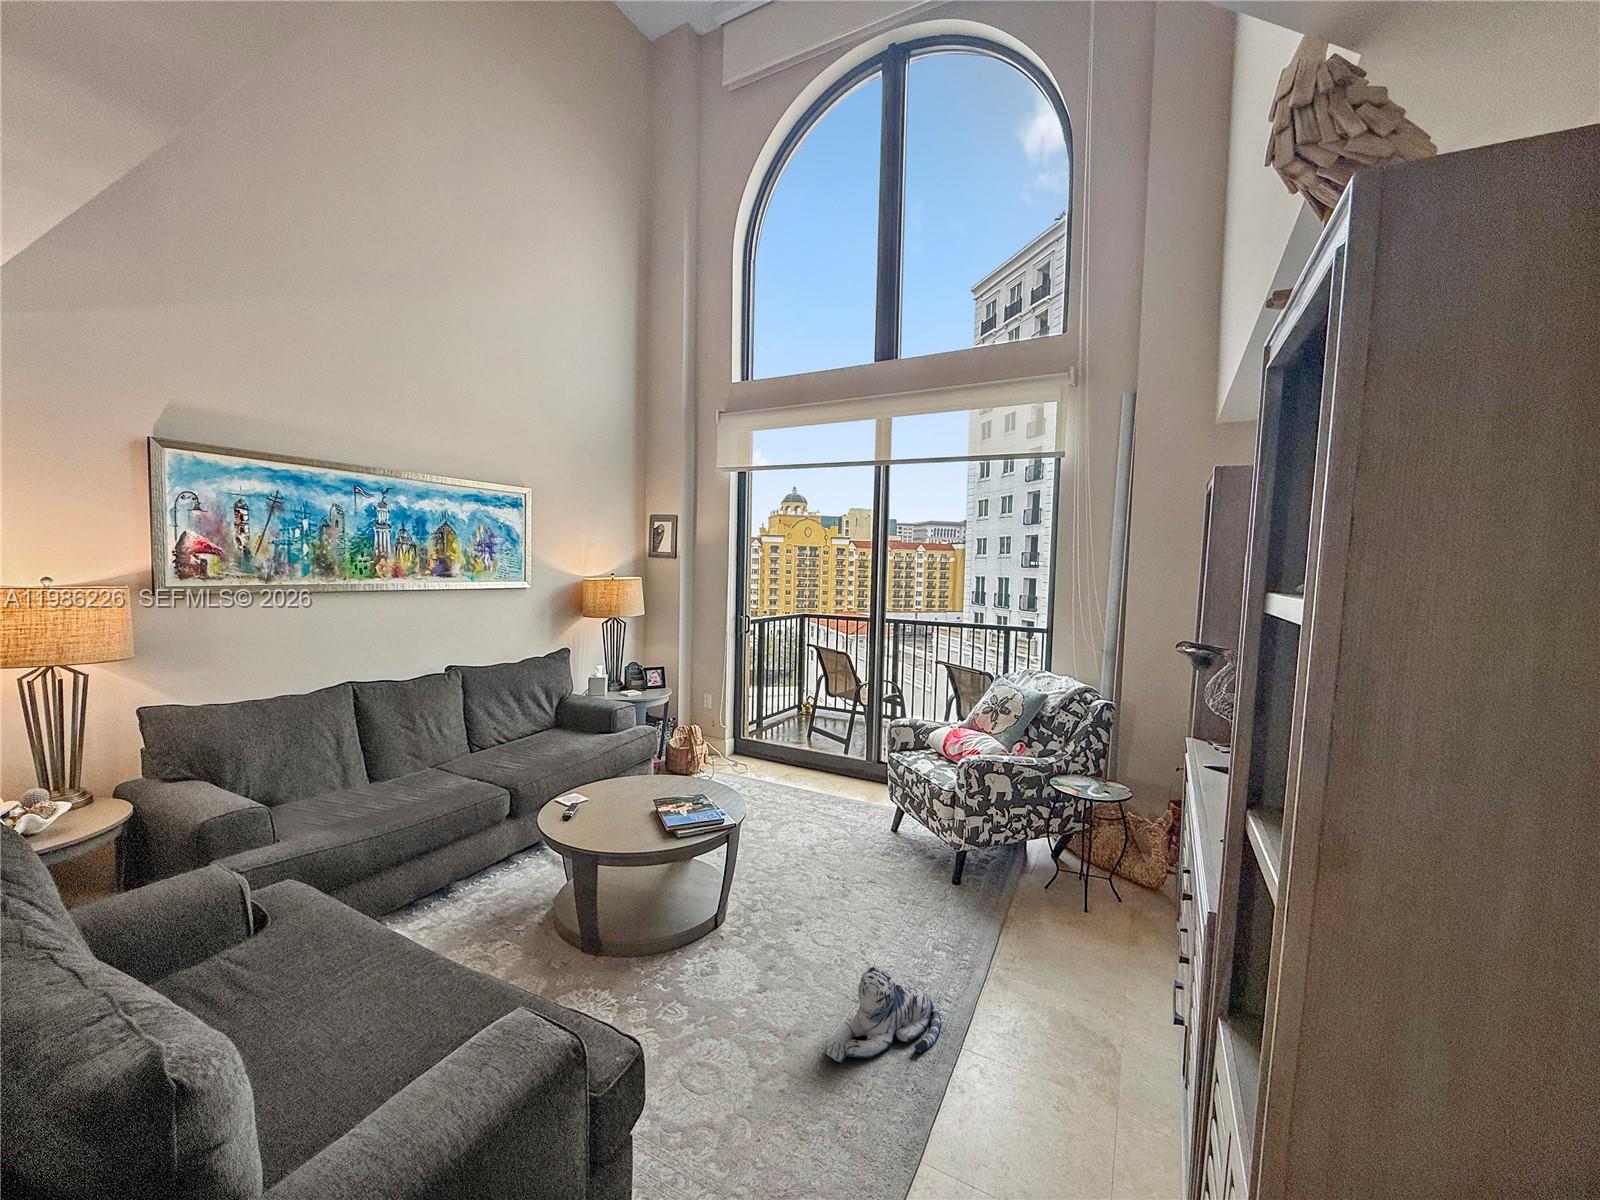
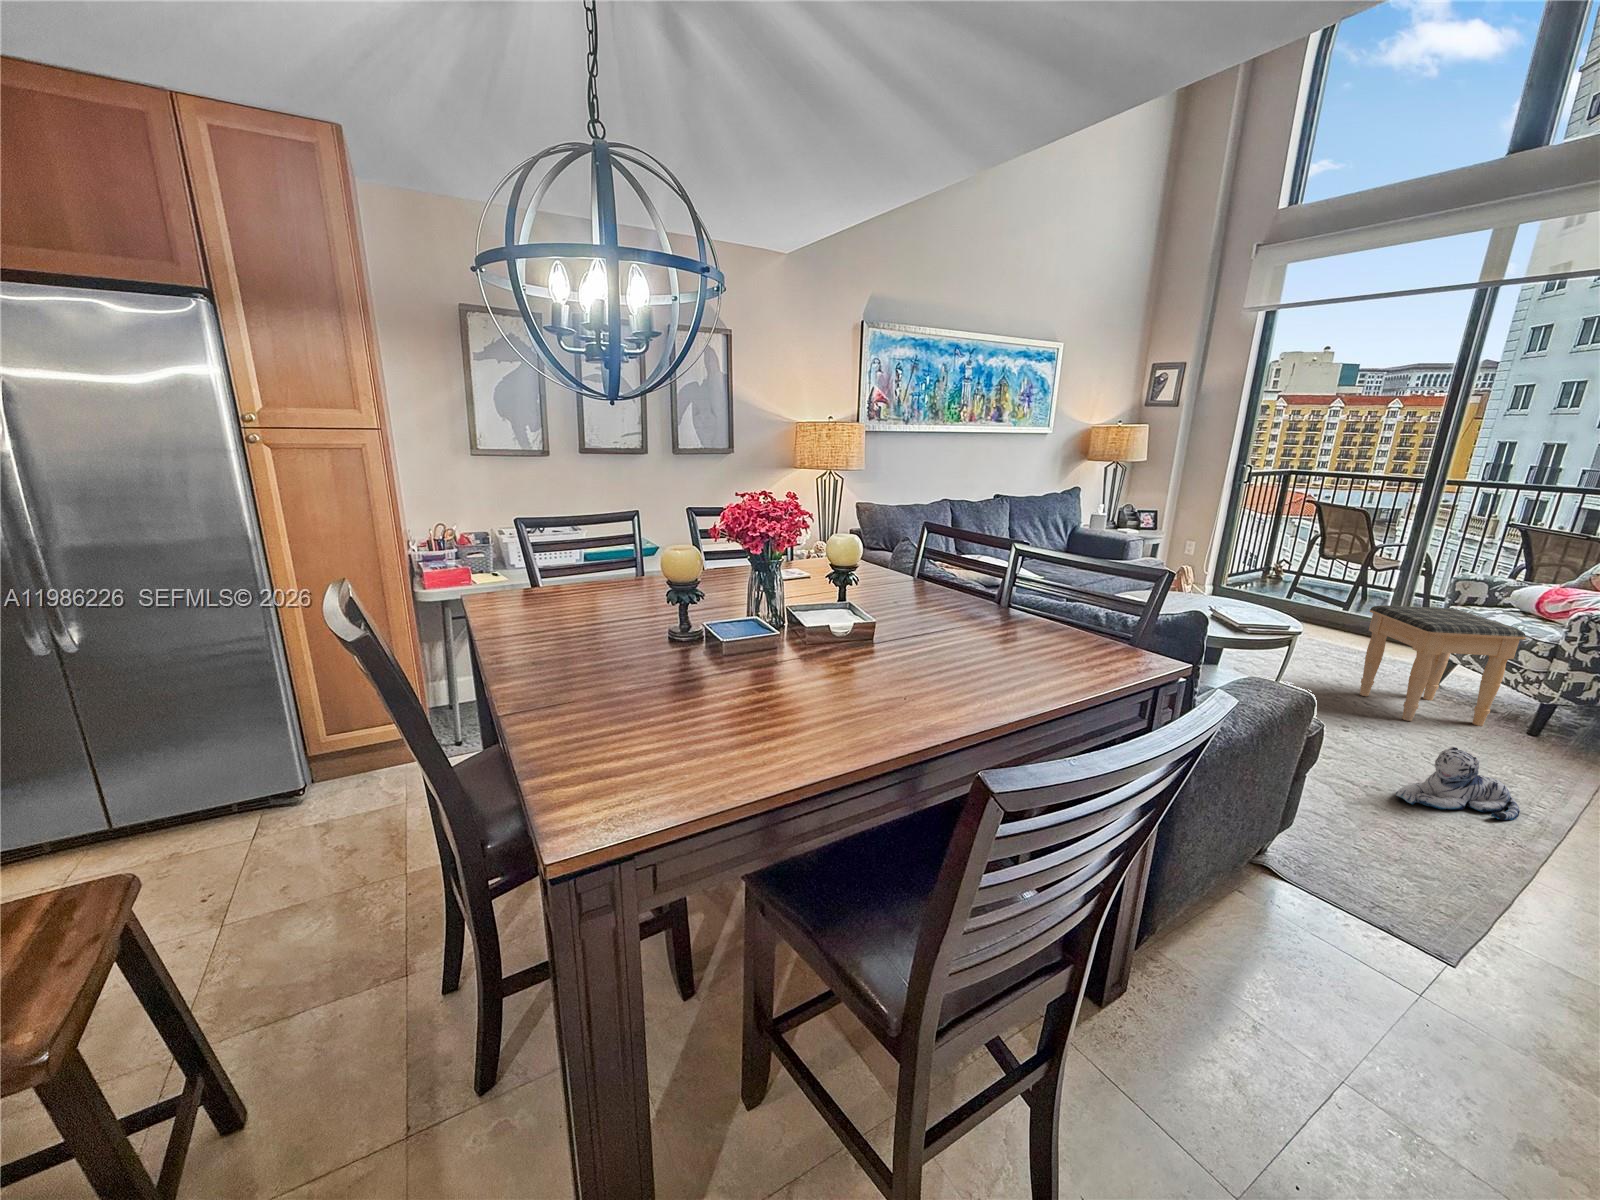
footstool: none [822,758,935,894] -> present [1360,605,1526,726]

